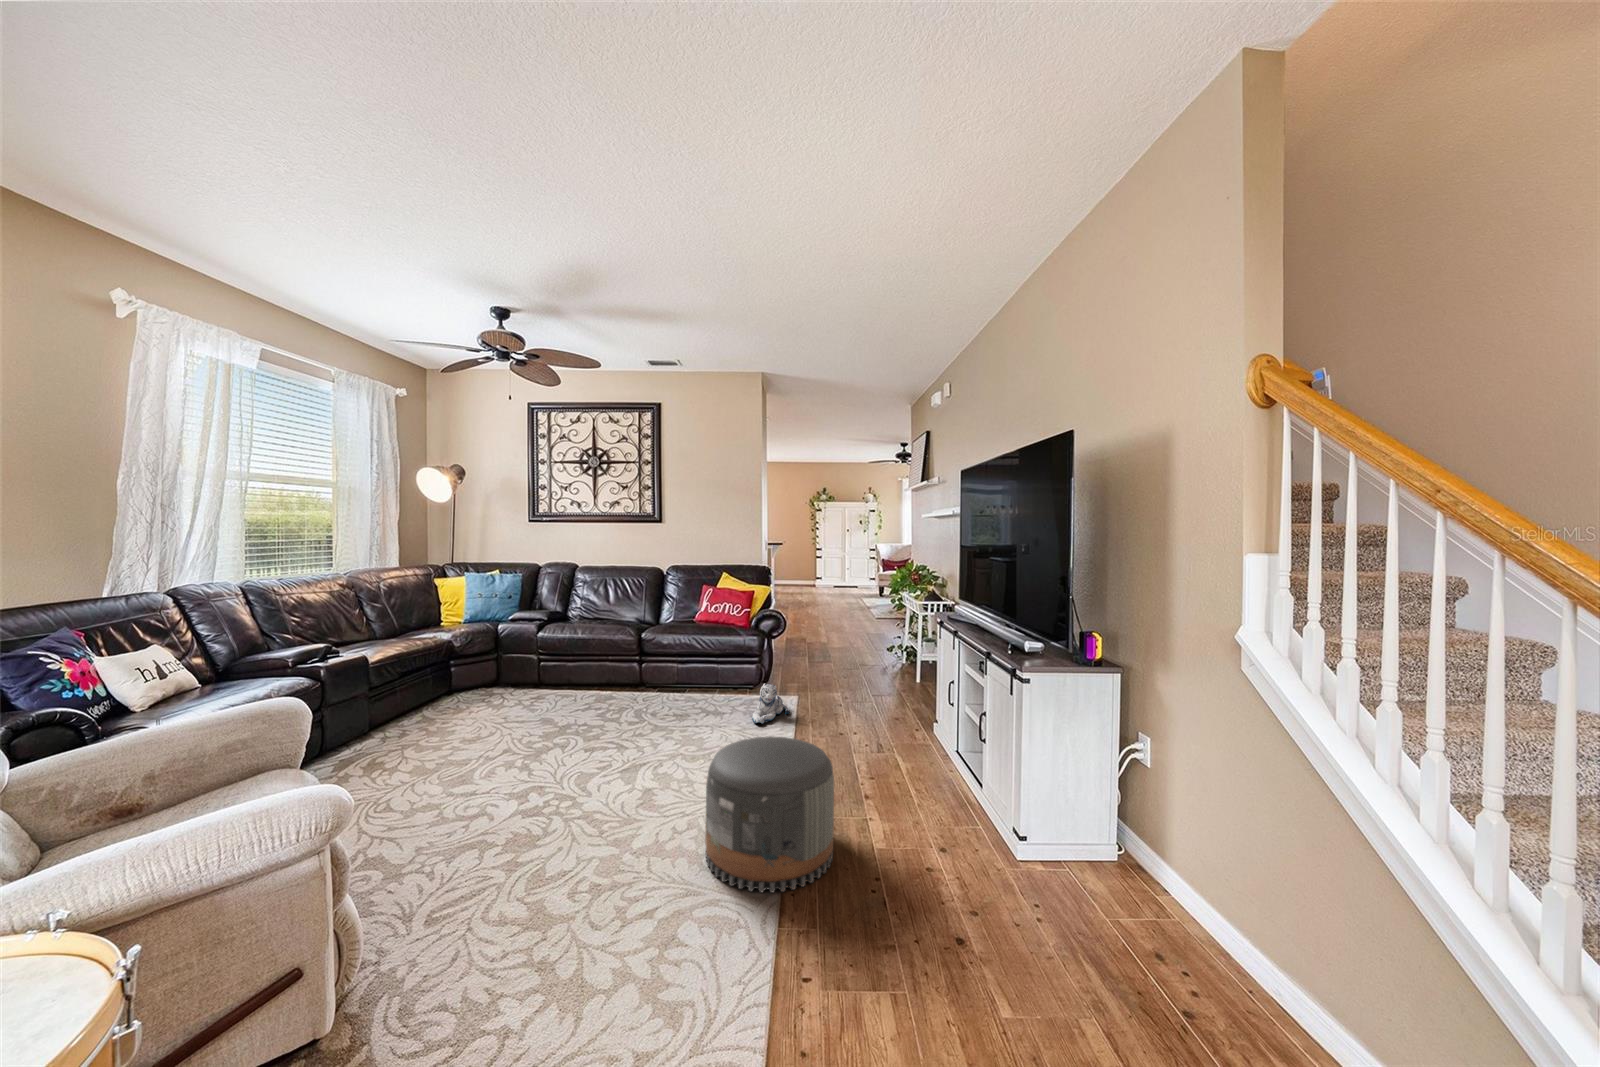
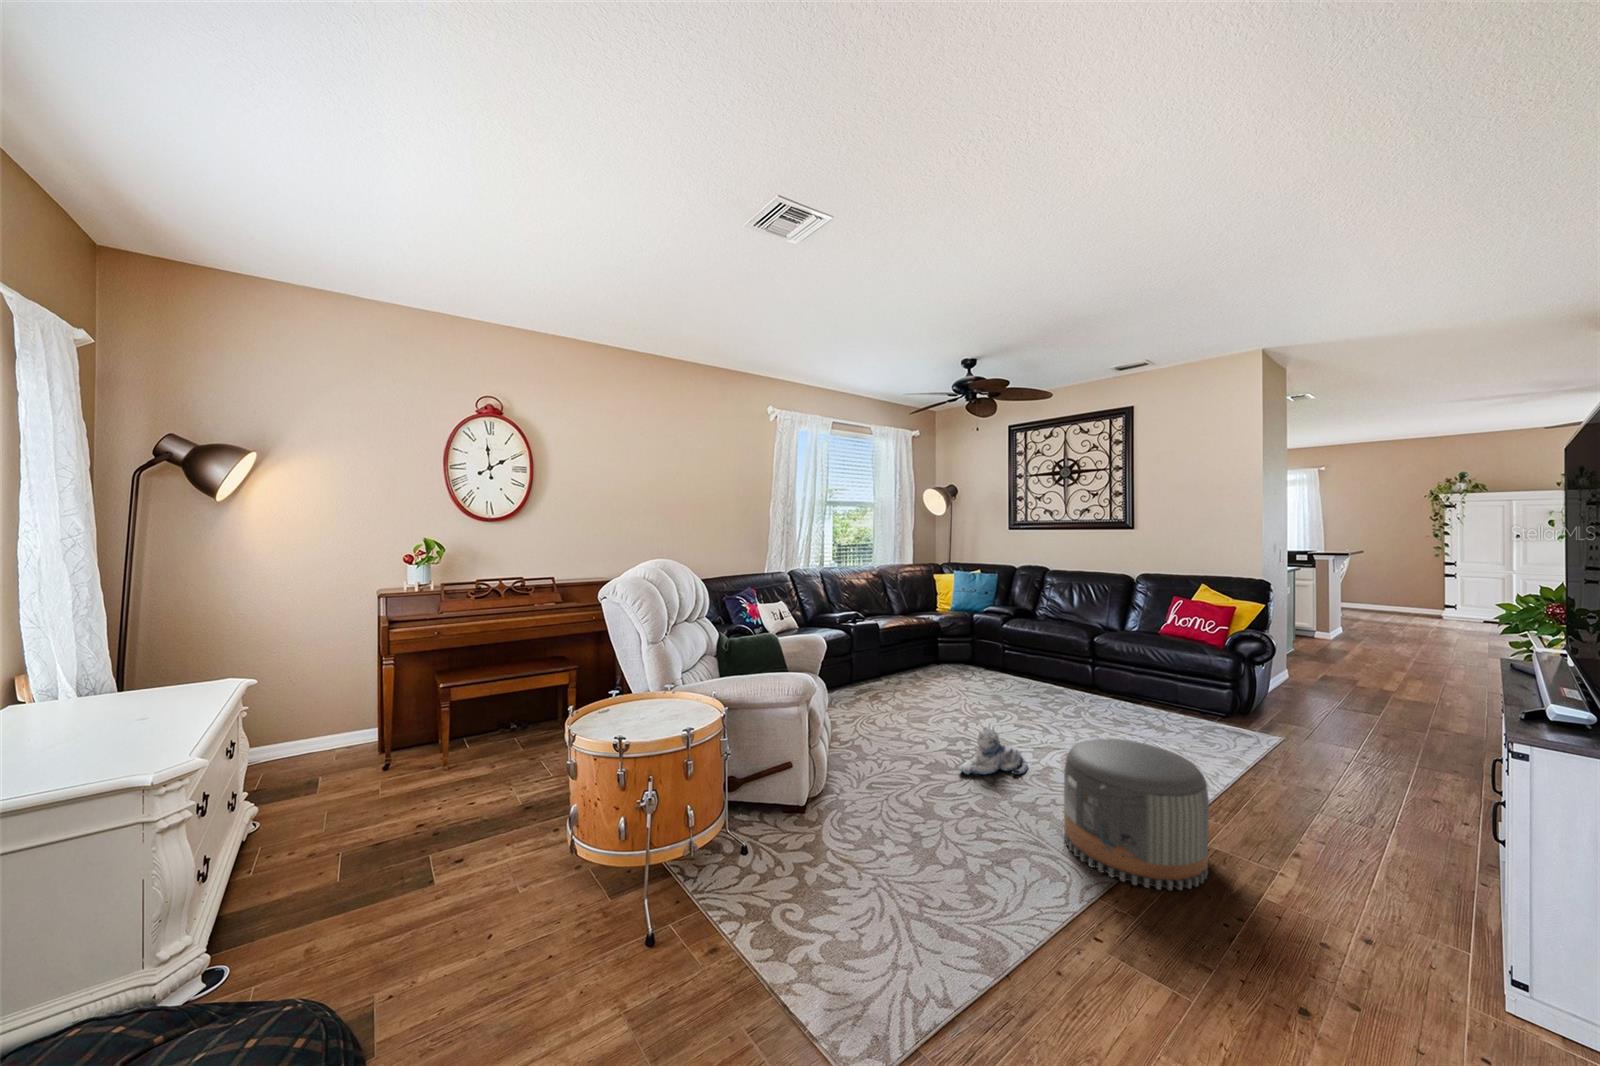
plush toy: present [752,683,789,724] -> present [959,727,1028,775]

